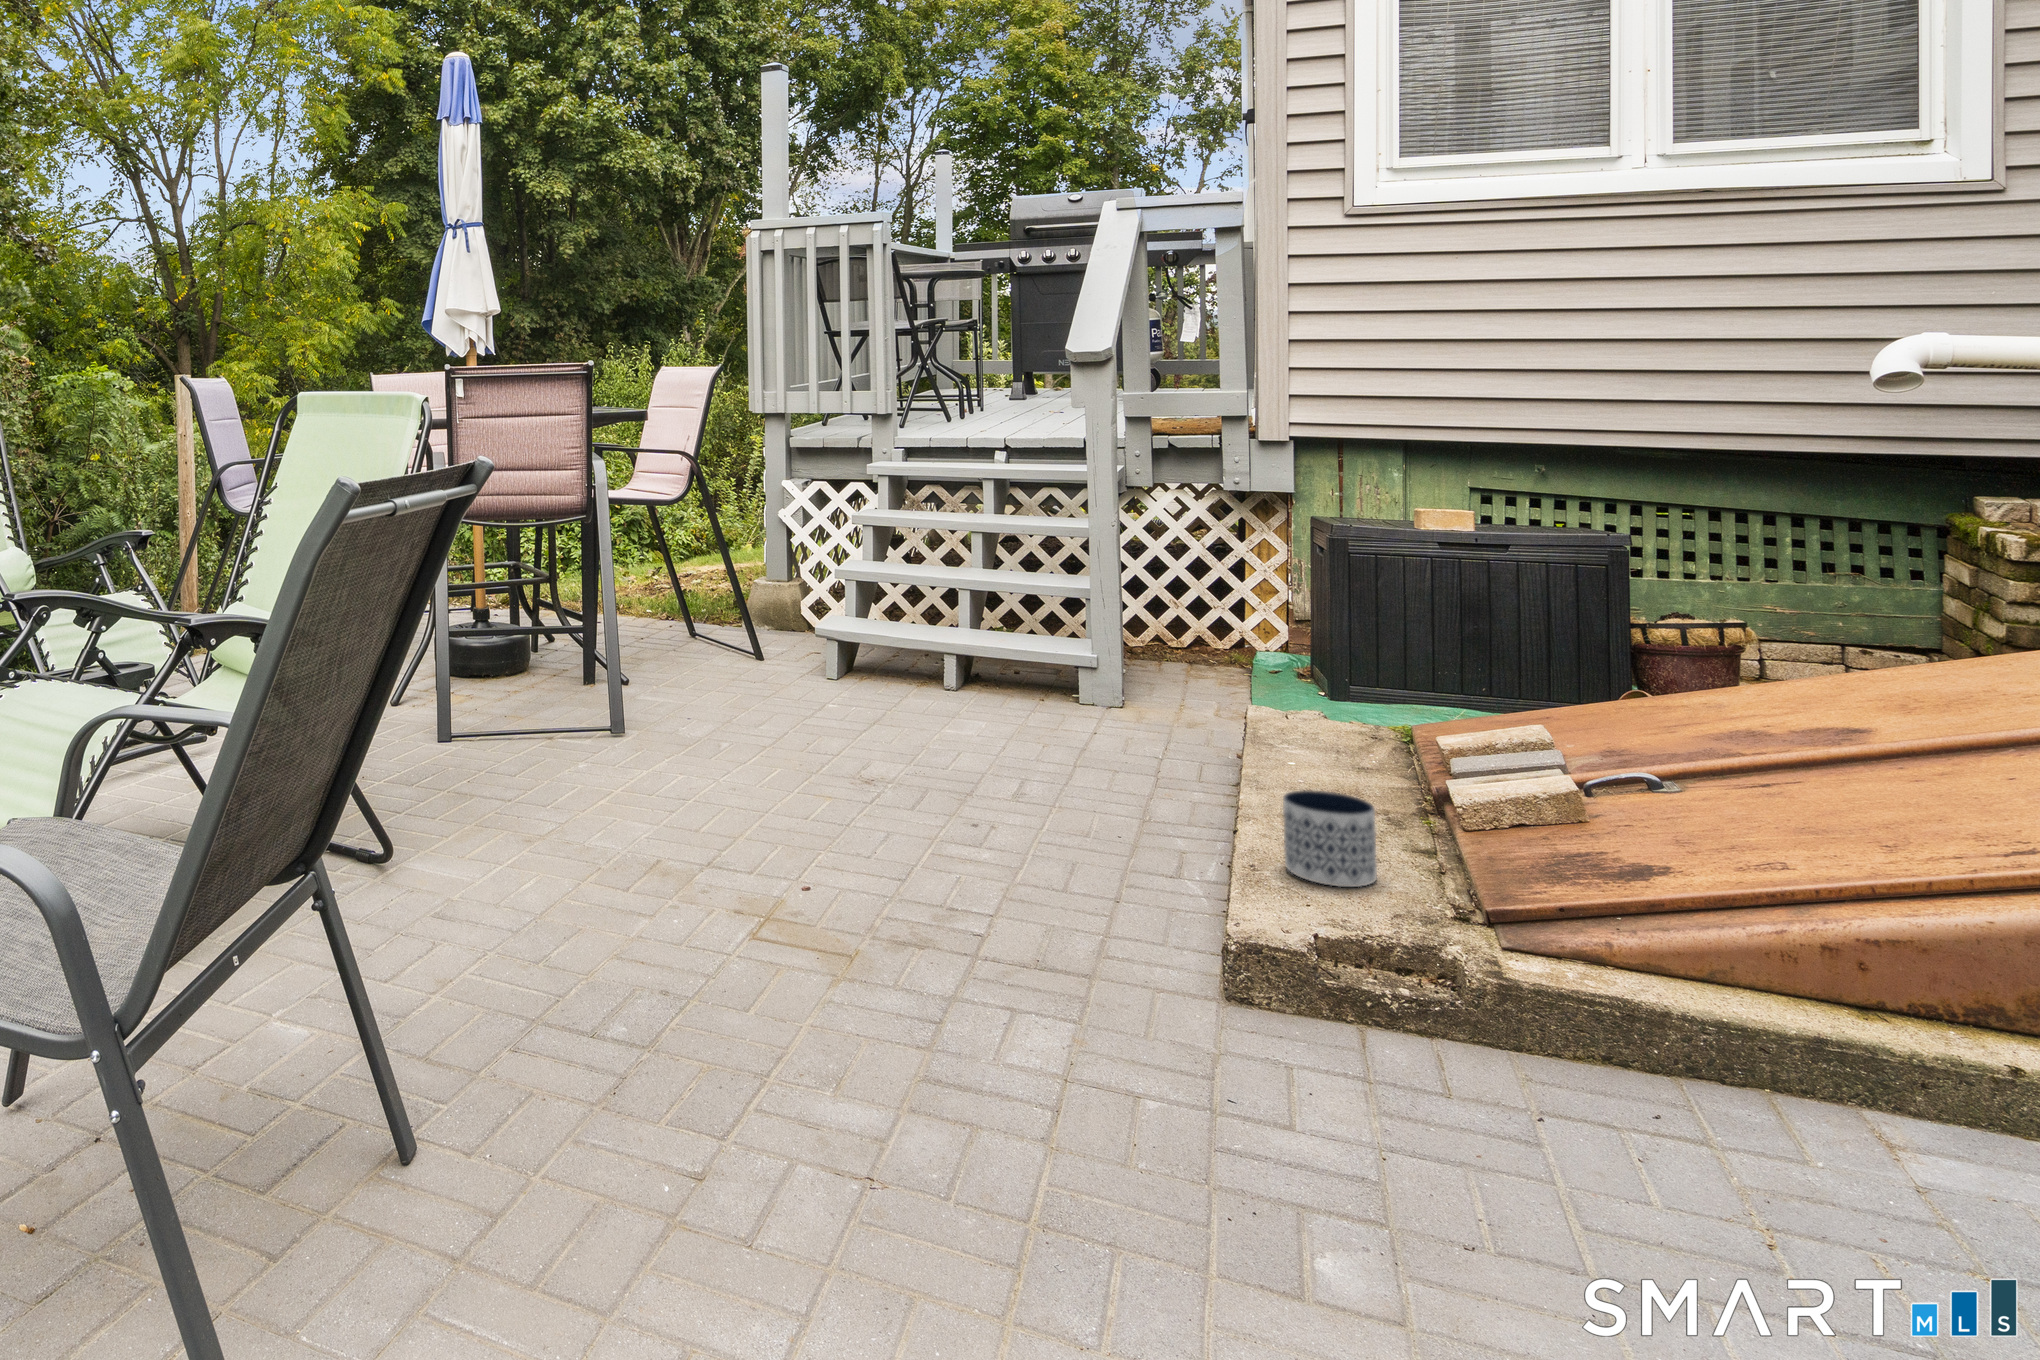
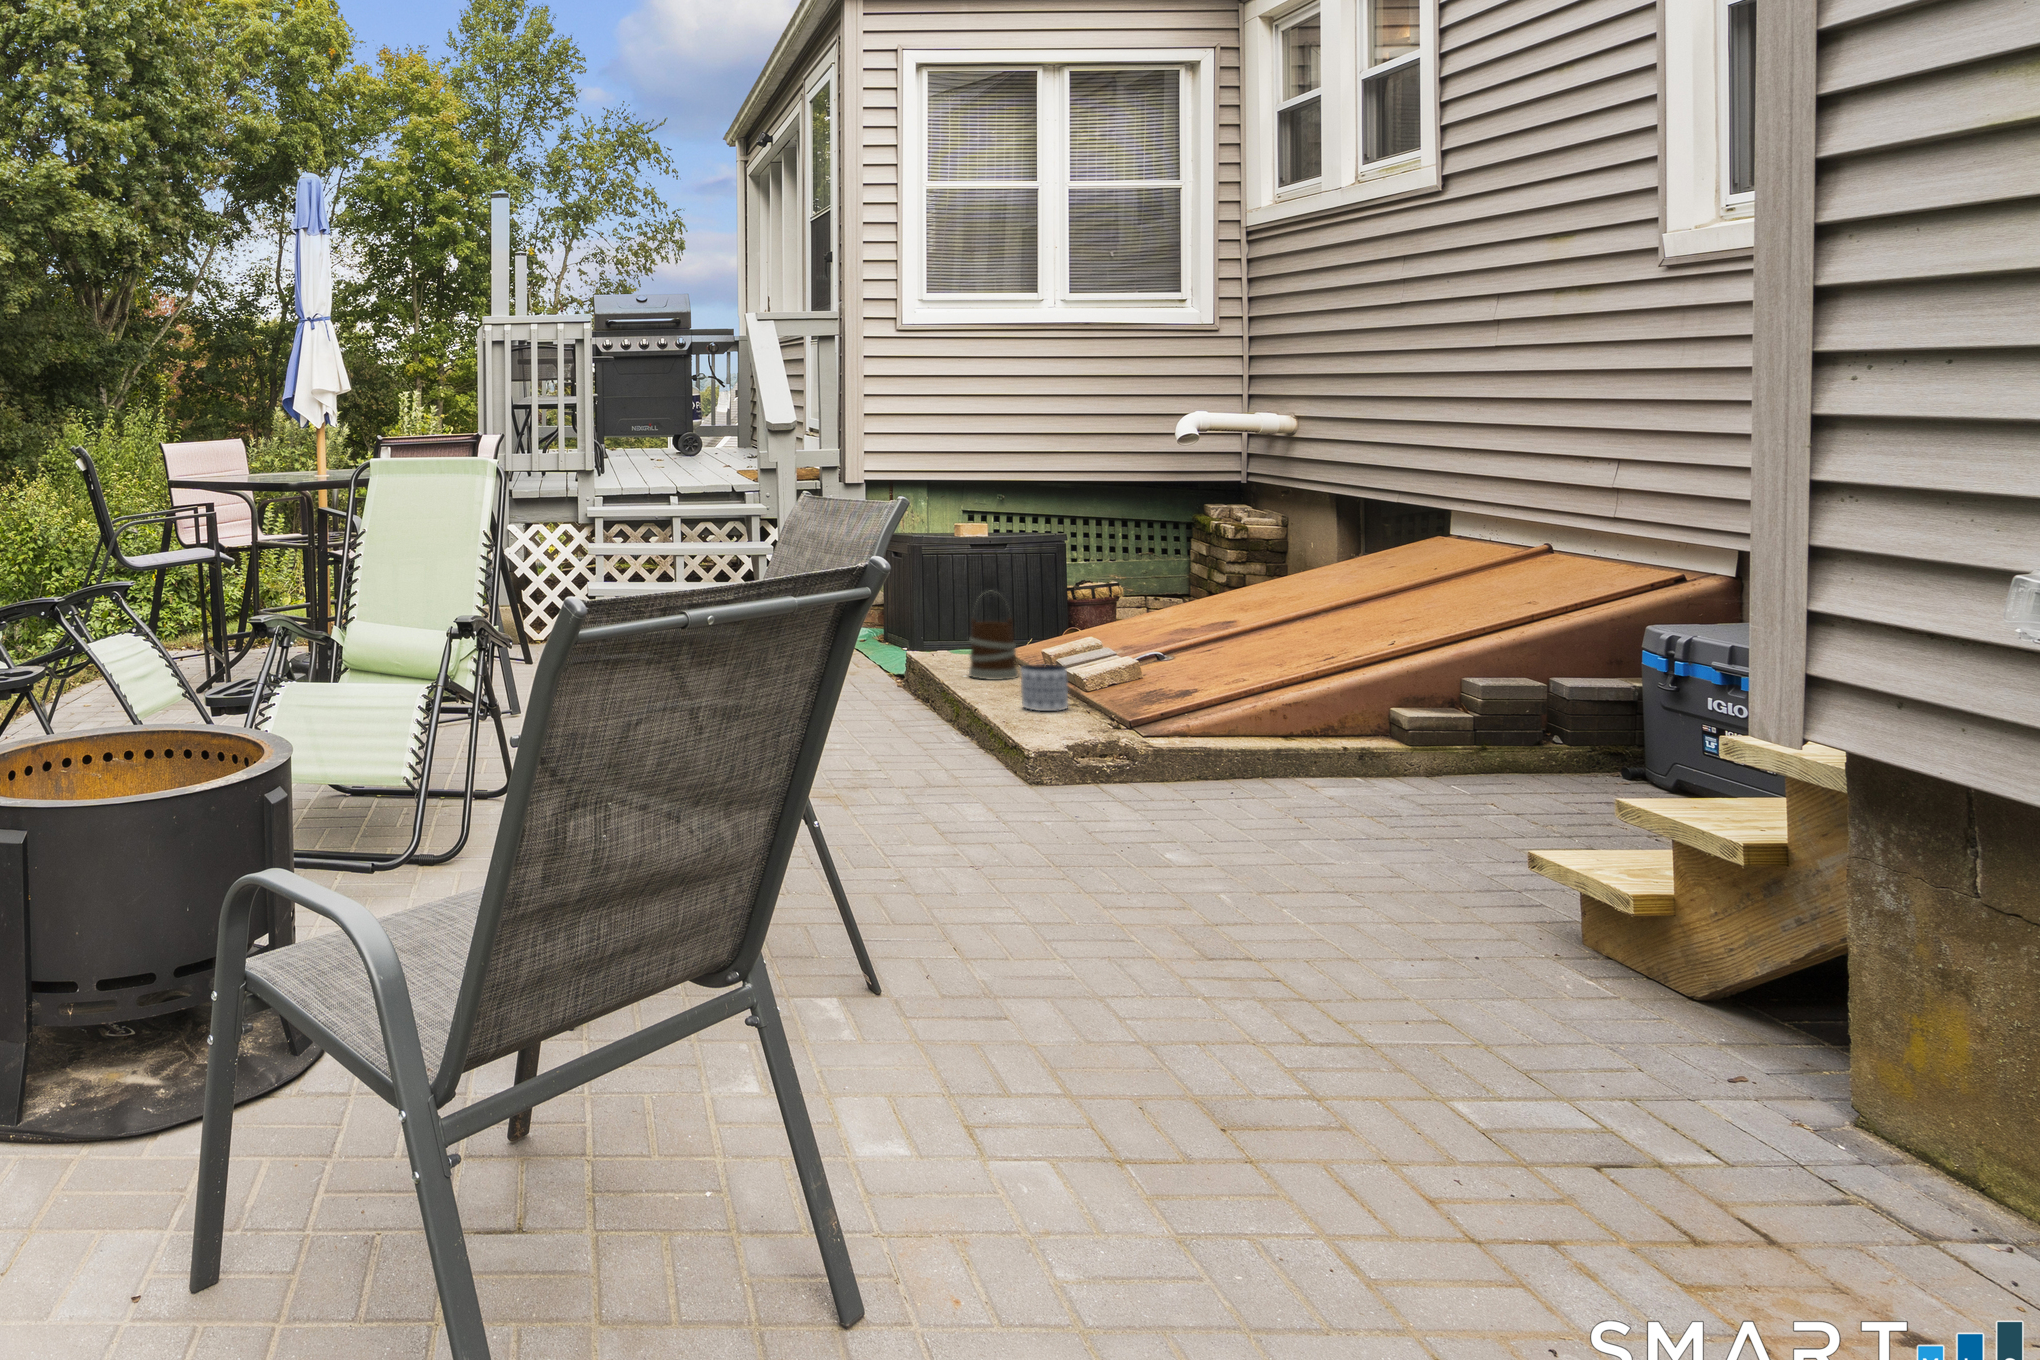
wooden bucket: none [1294,636,1386,790] -> present [969,602,1018,680]

